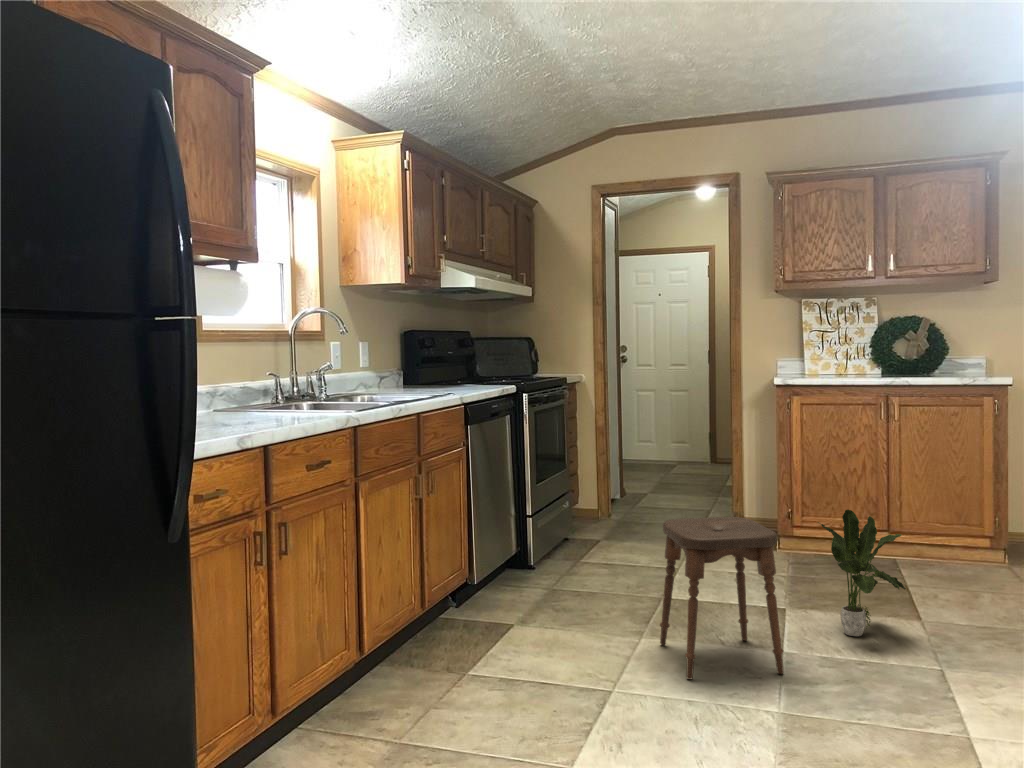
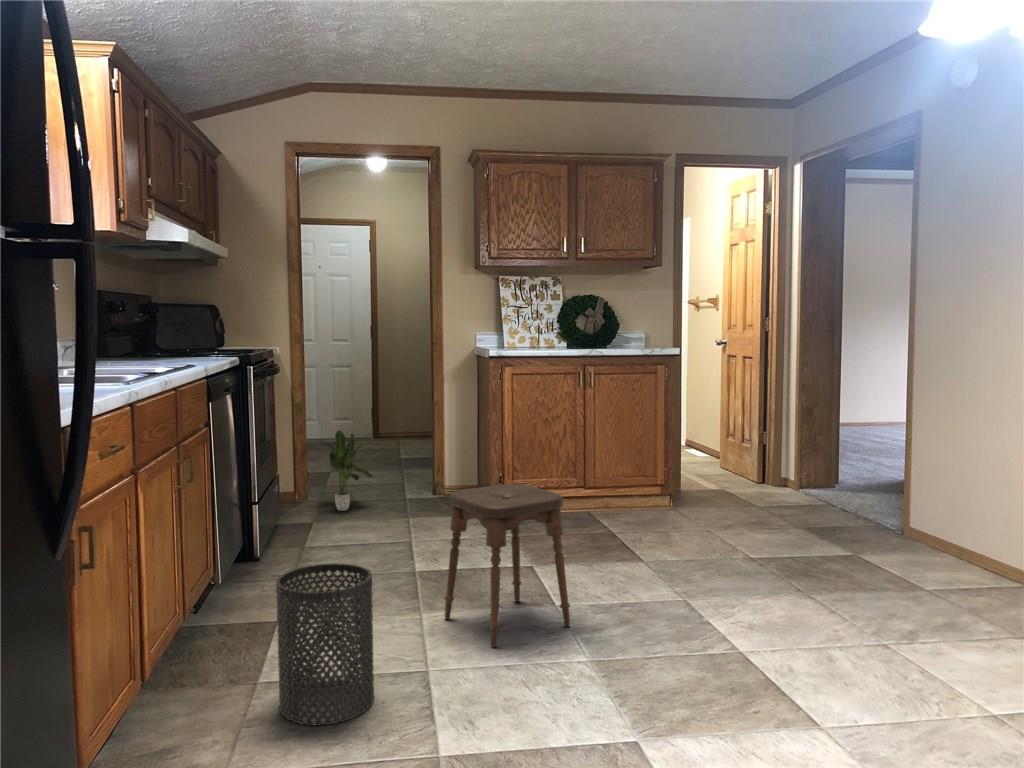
potted plant: present [818,510,906,636] -> present [323,430,373,511]
trash can: none [465,572,552,715] -> present [276,564,374,725]

